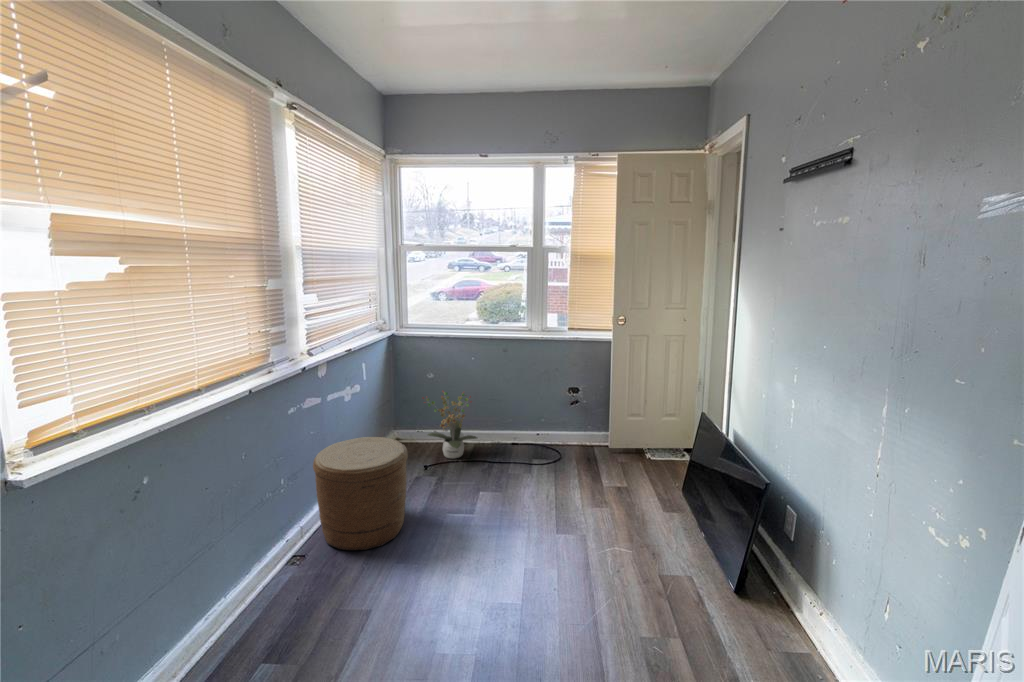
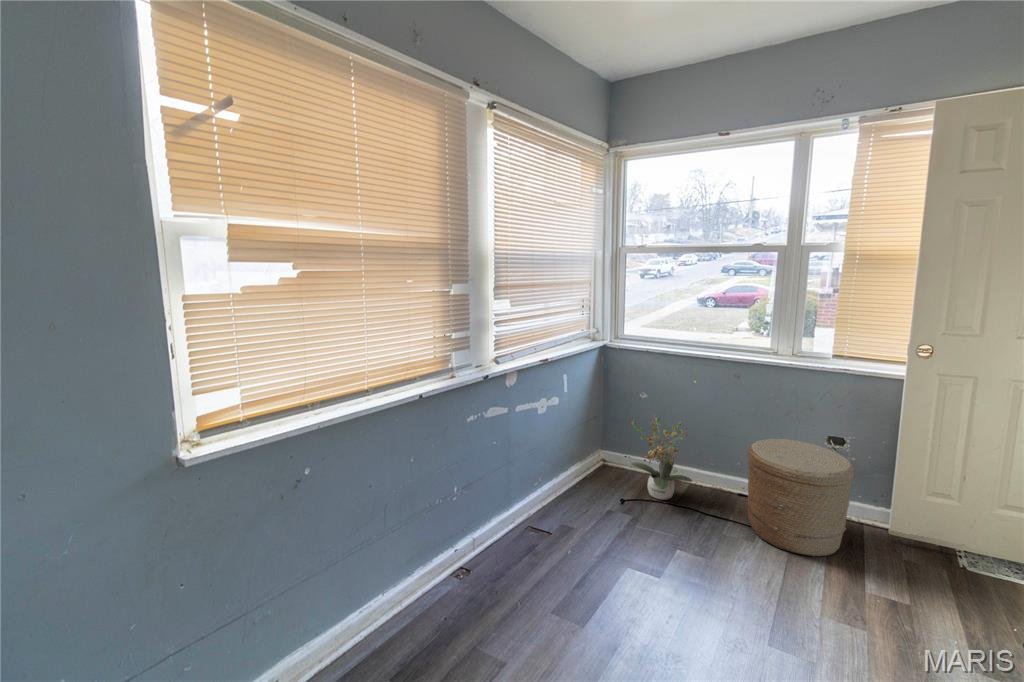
woven basket: present [313,437,408,550] -> present [747,439,854,556]

